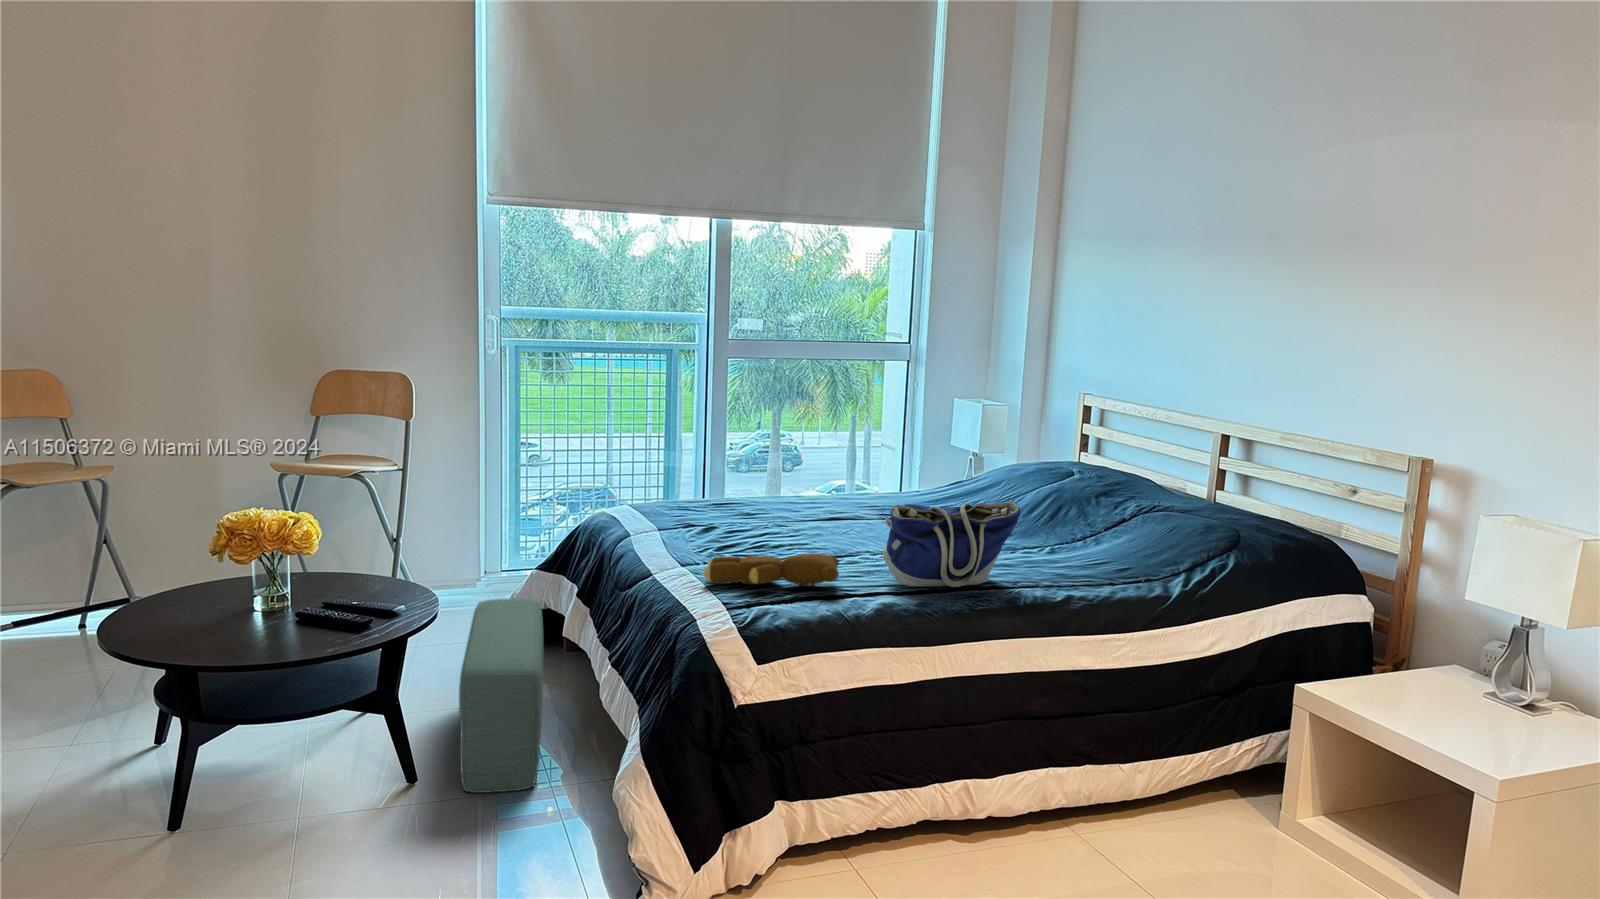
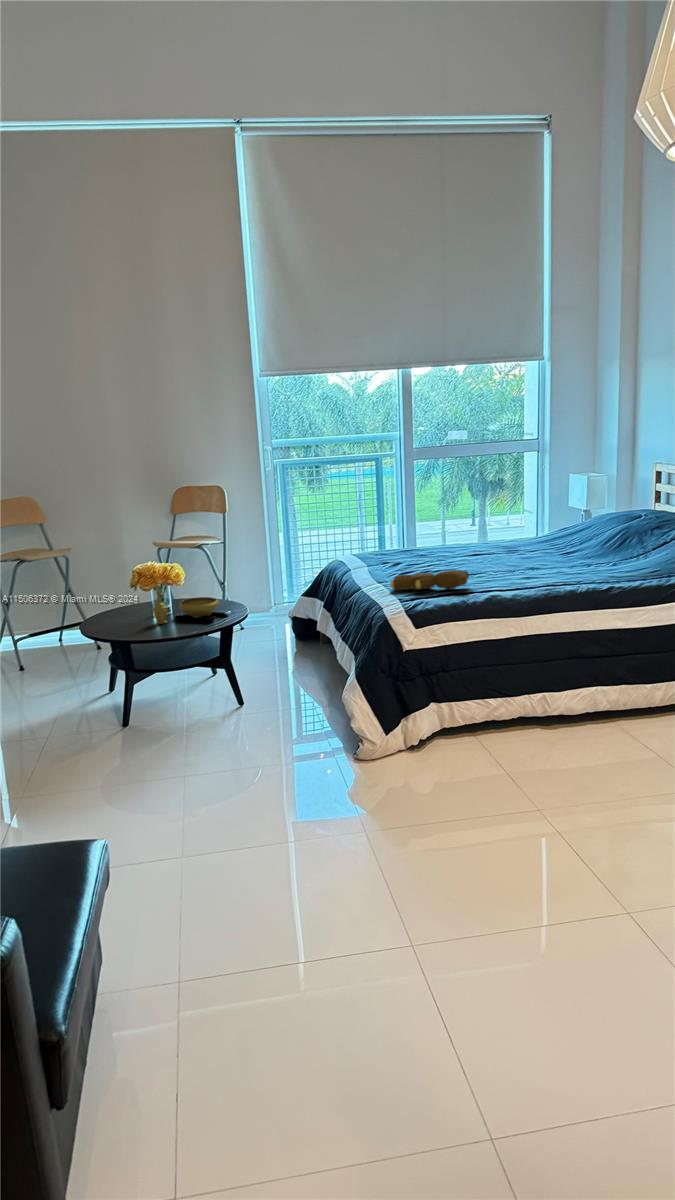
tote bag: present [883,502,1020,587] -> none [494,532,579,586]
decorative bowl: none [250,552,385,629] -> present [153,584,219,624]
pouf: present [459,598,544,793] -> none [261,609,307,709]

